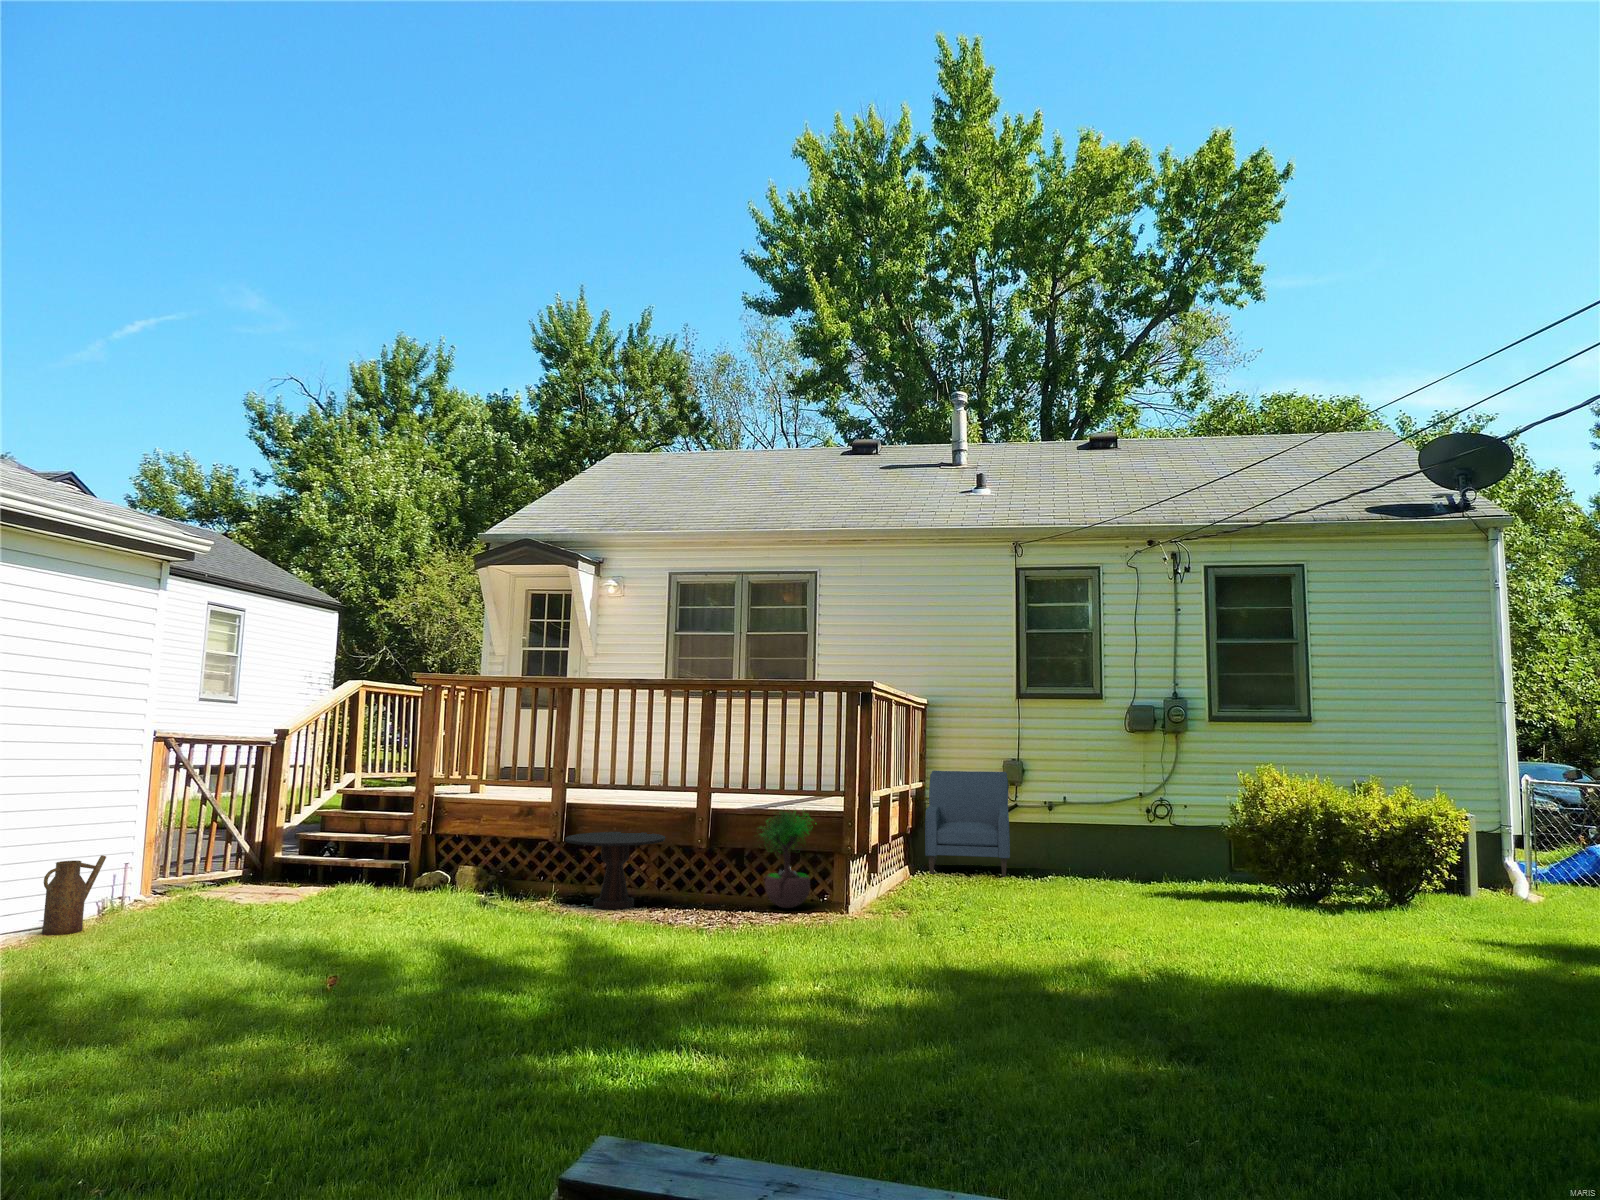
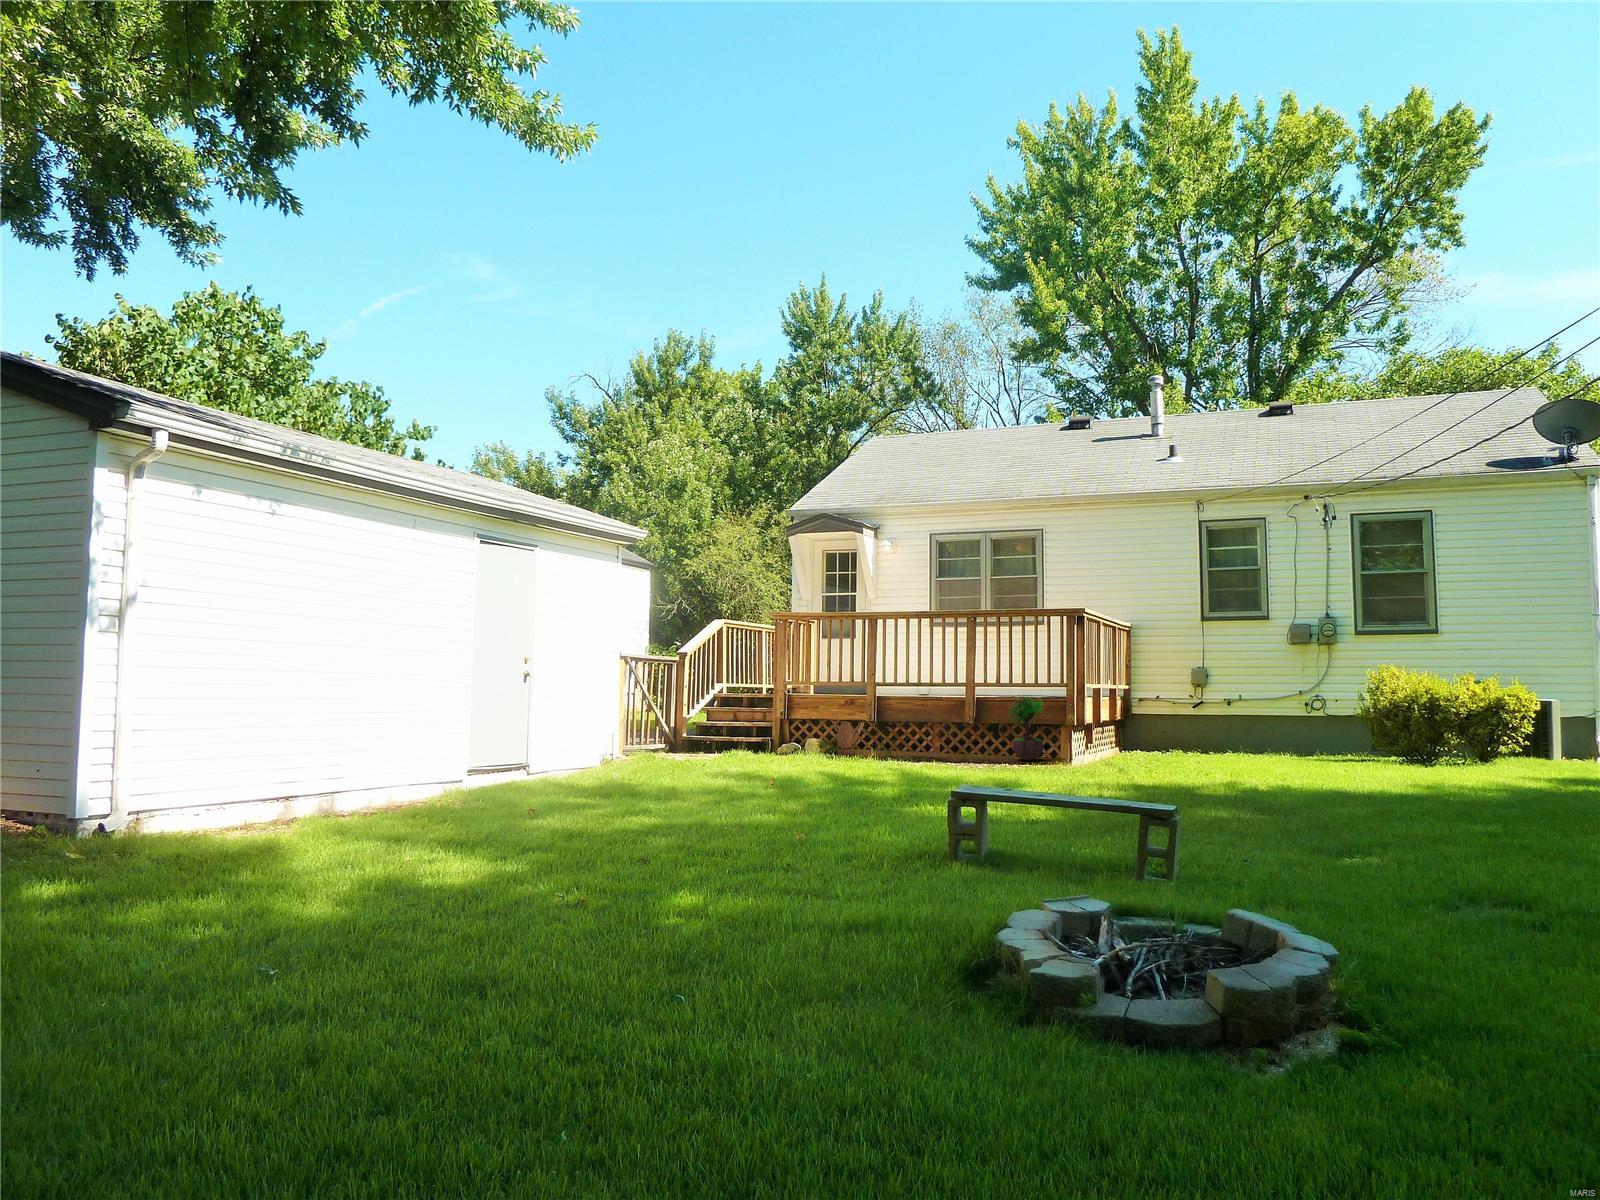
chair: present [925,771,1010,877] -> none [1127,677,1192,751]
side table: present [565,832,665,910] -> none [881,713,945,760]
watering can: present [42,855,106,935] -> present [834,721,864,755]

